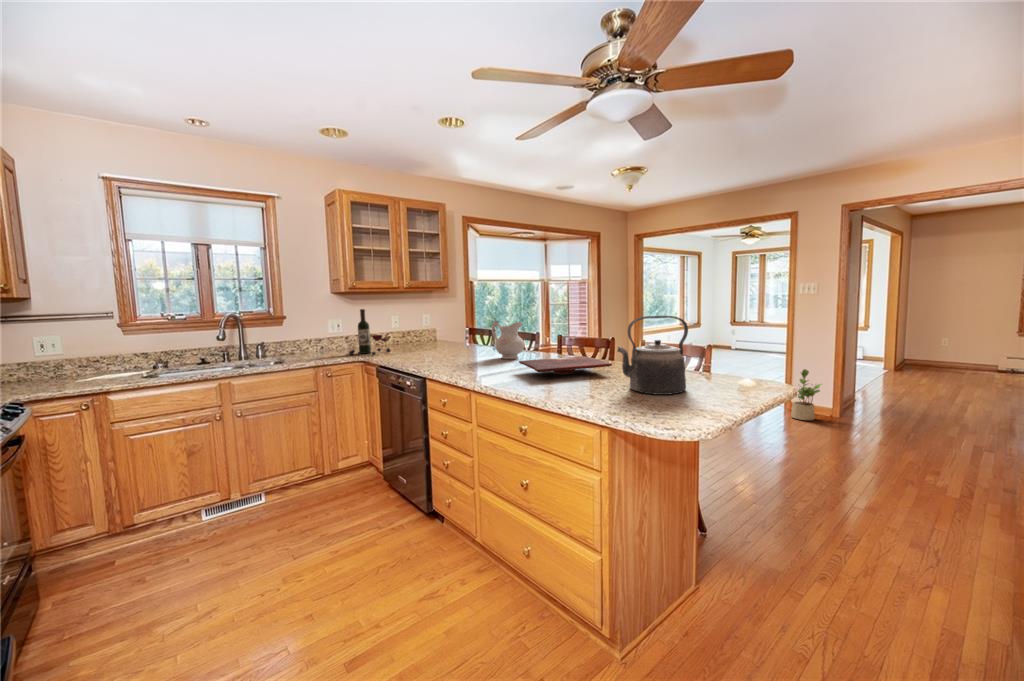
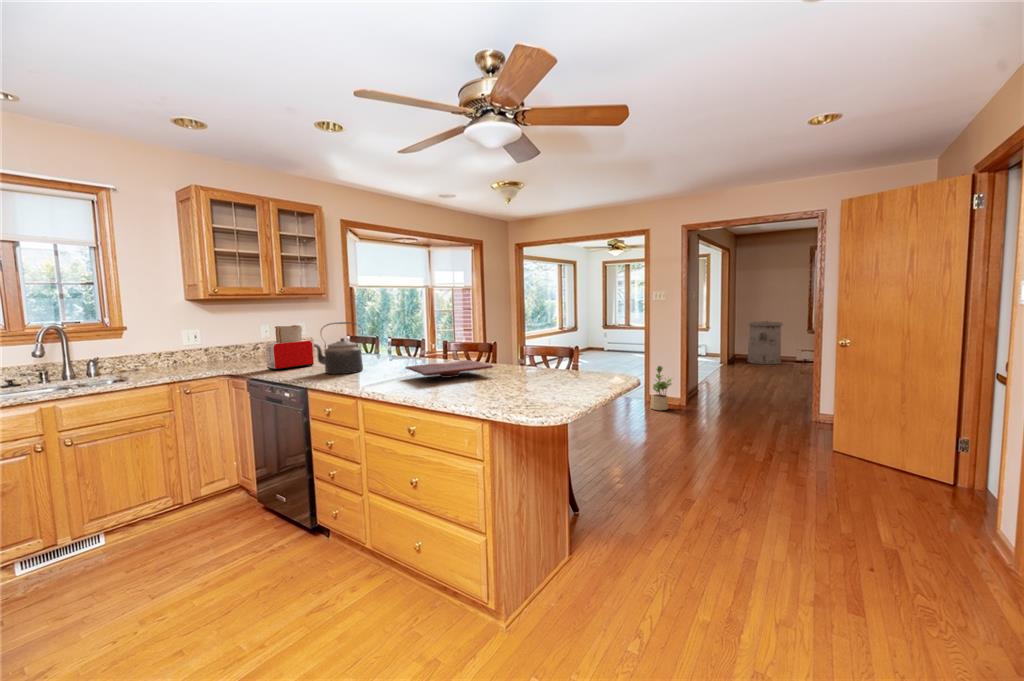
wine bottle: present [349,309,390,355] -> none [209,318,260,368]
kettle: present [618,316,688,395] -> present [314,322,363,374]
toaster: none [393,317,435,359] -> present [265,325,314,371]
trash can: none [920,320,975,372] -> present [748,321,782,364]
ceramic pitcher: present [492,321,524,359] -> none [376,328,409,366]

